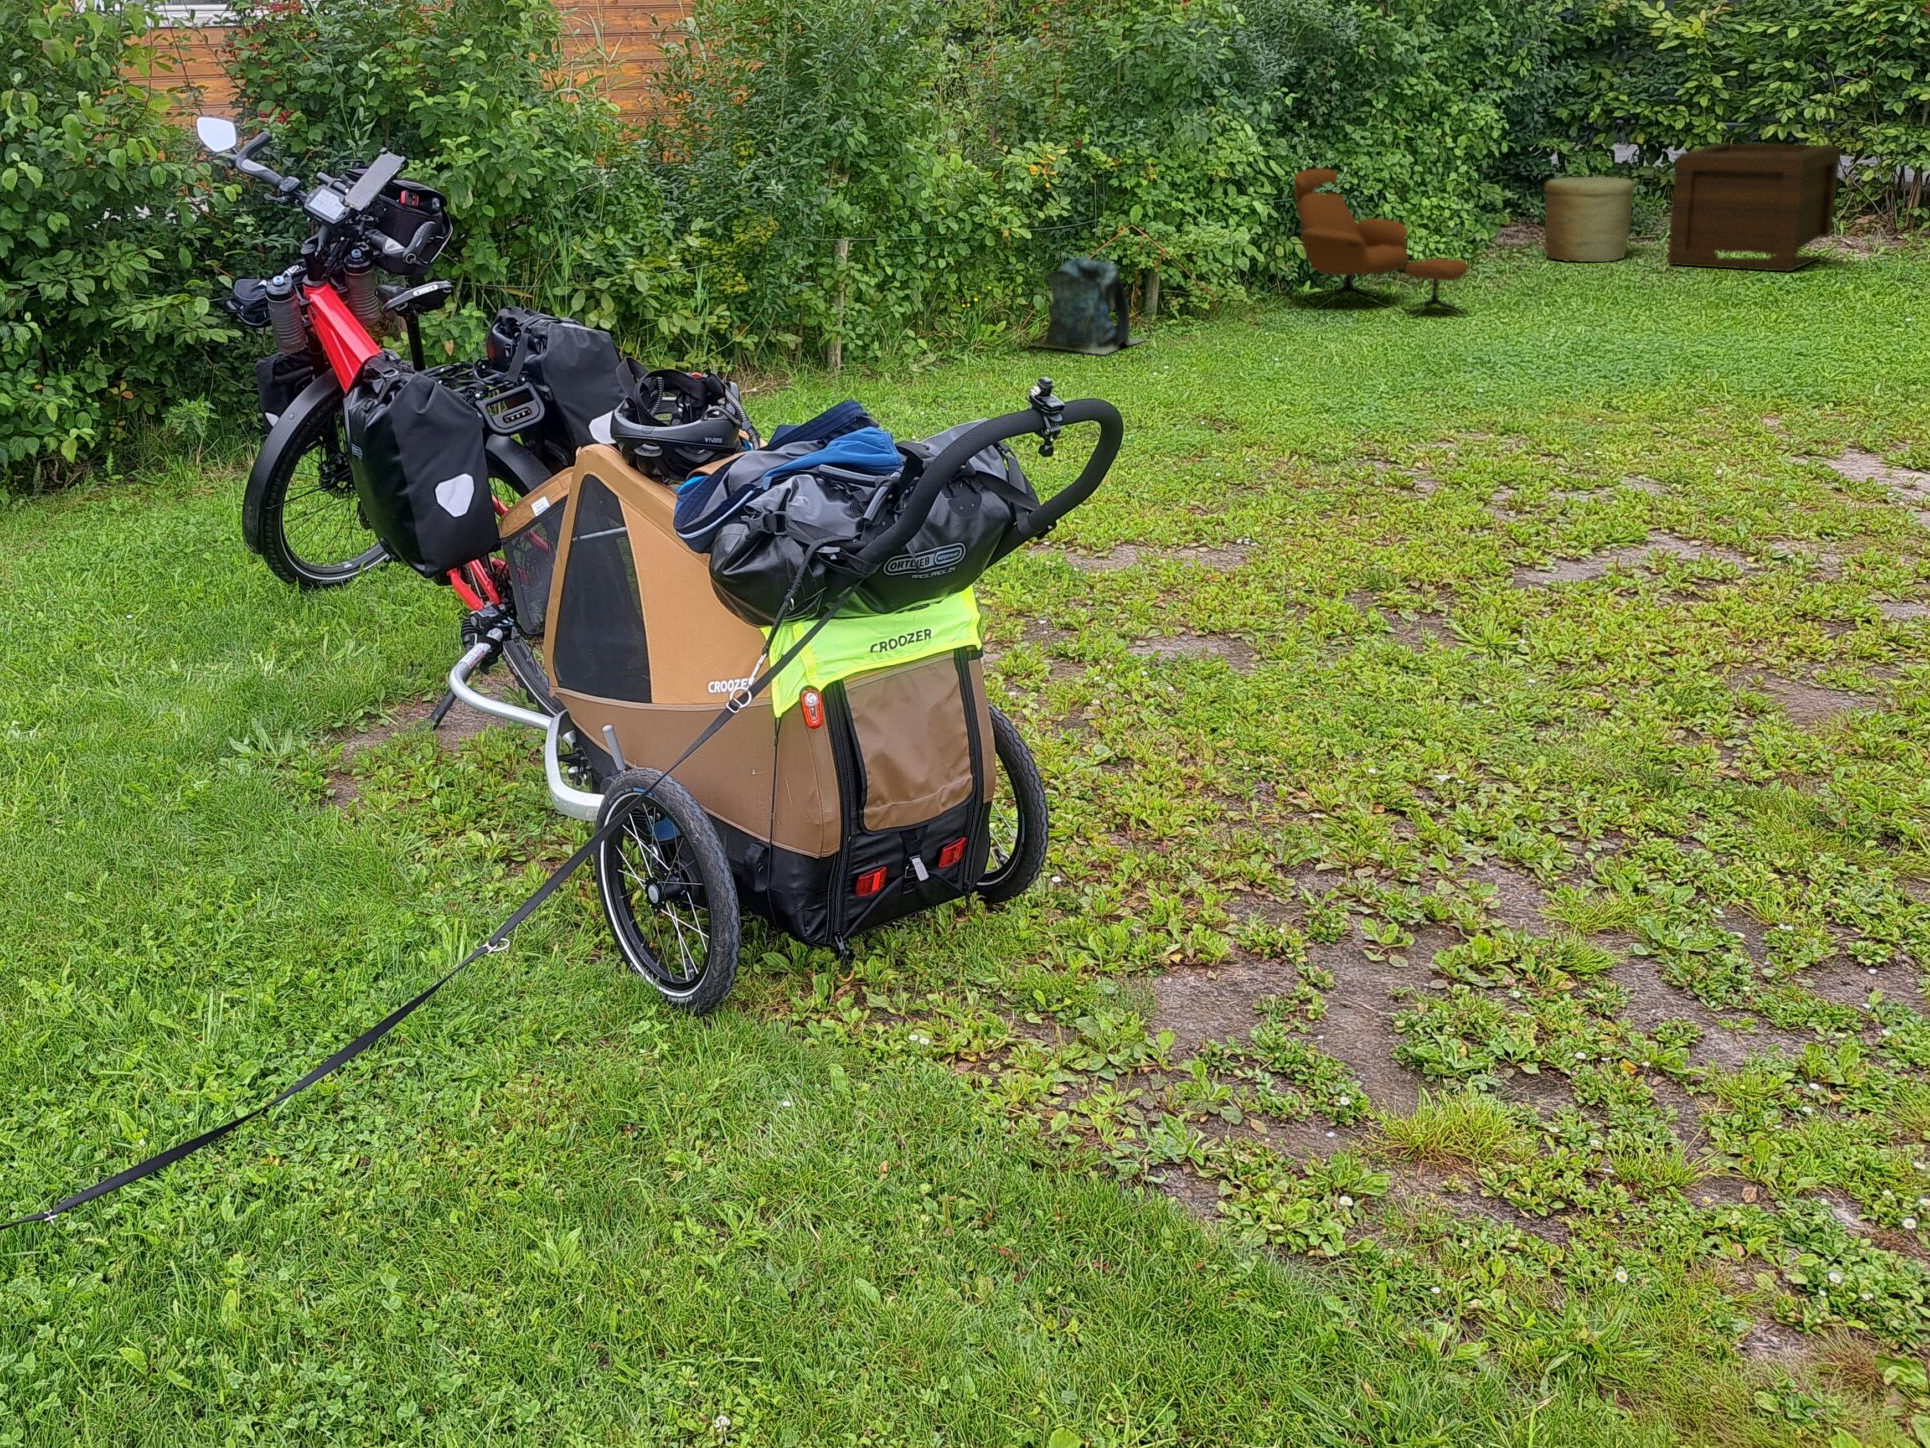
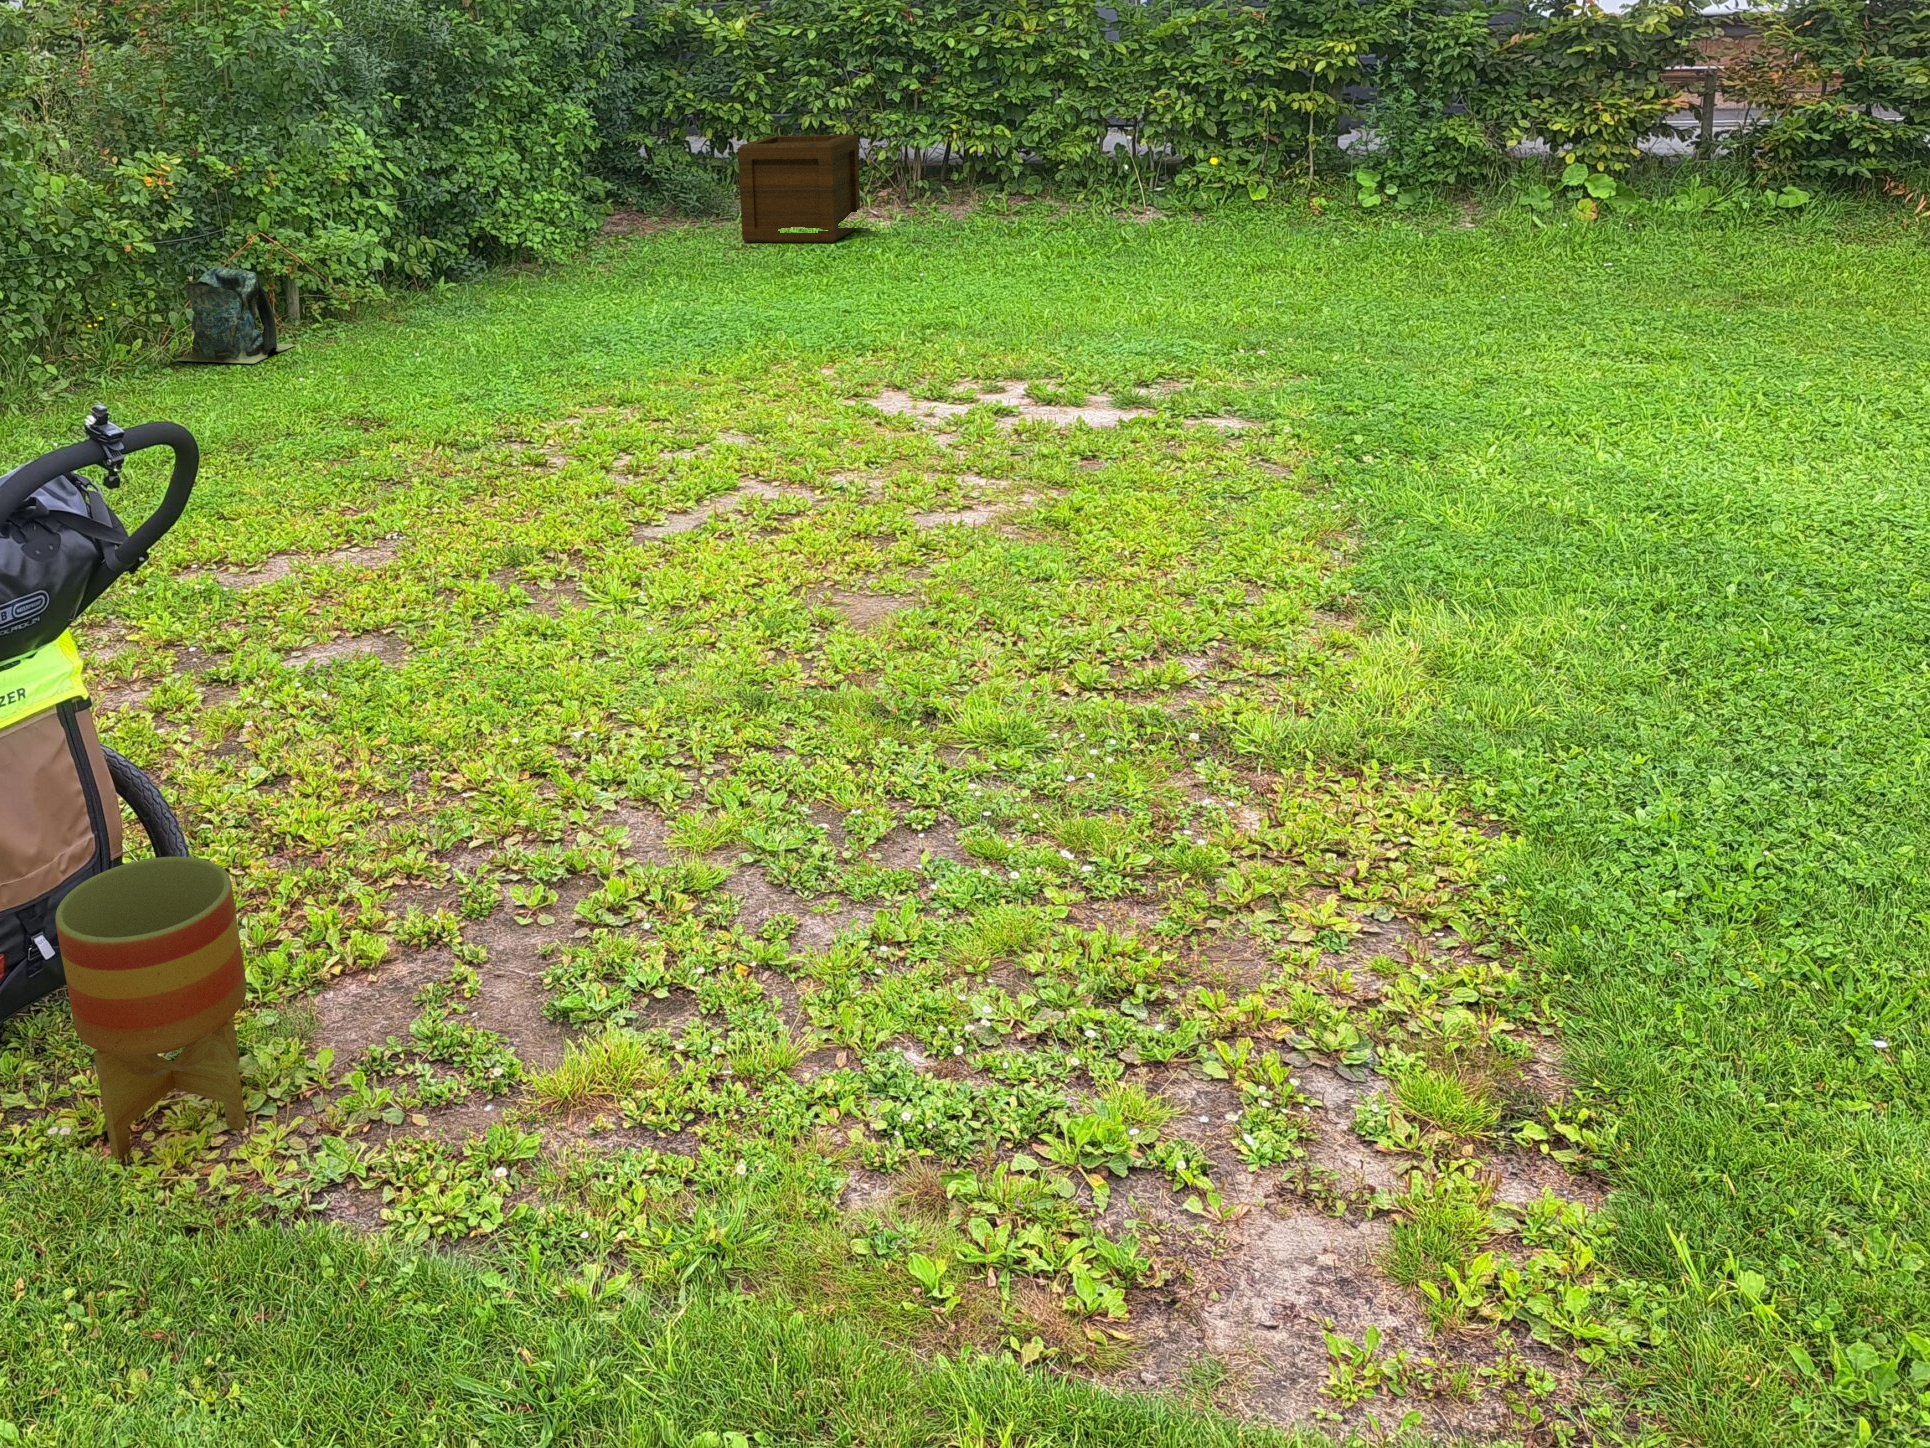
lounge chair: present [1294,168,1468,317] -> none [419,169,585,304]
woven basket: present [1544,177,1635,262] -> none [639,168,711,244]
planter: none [941,810,1101,1083] -> present [55,857,247,1158]

